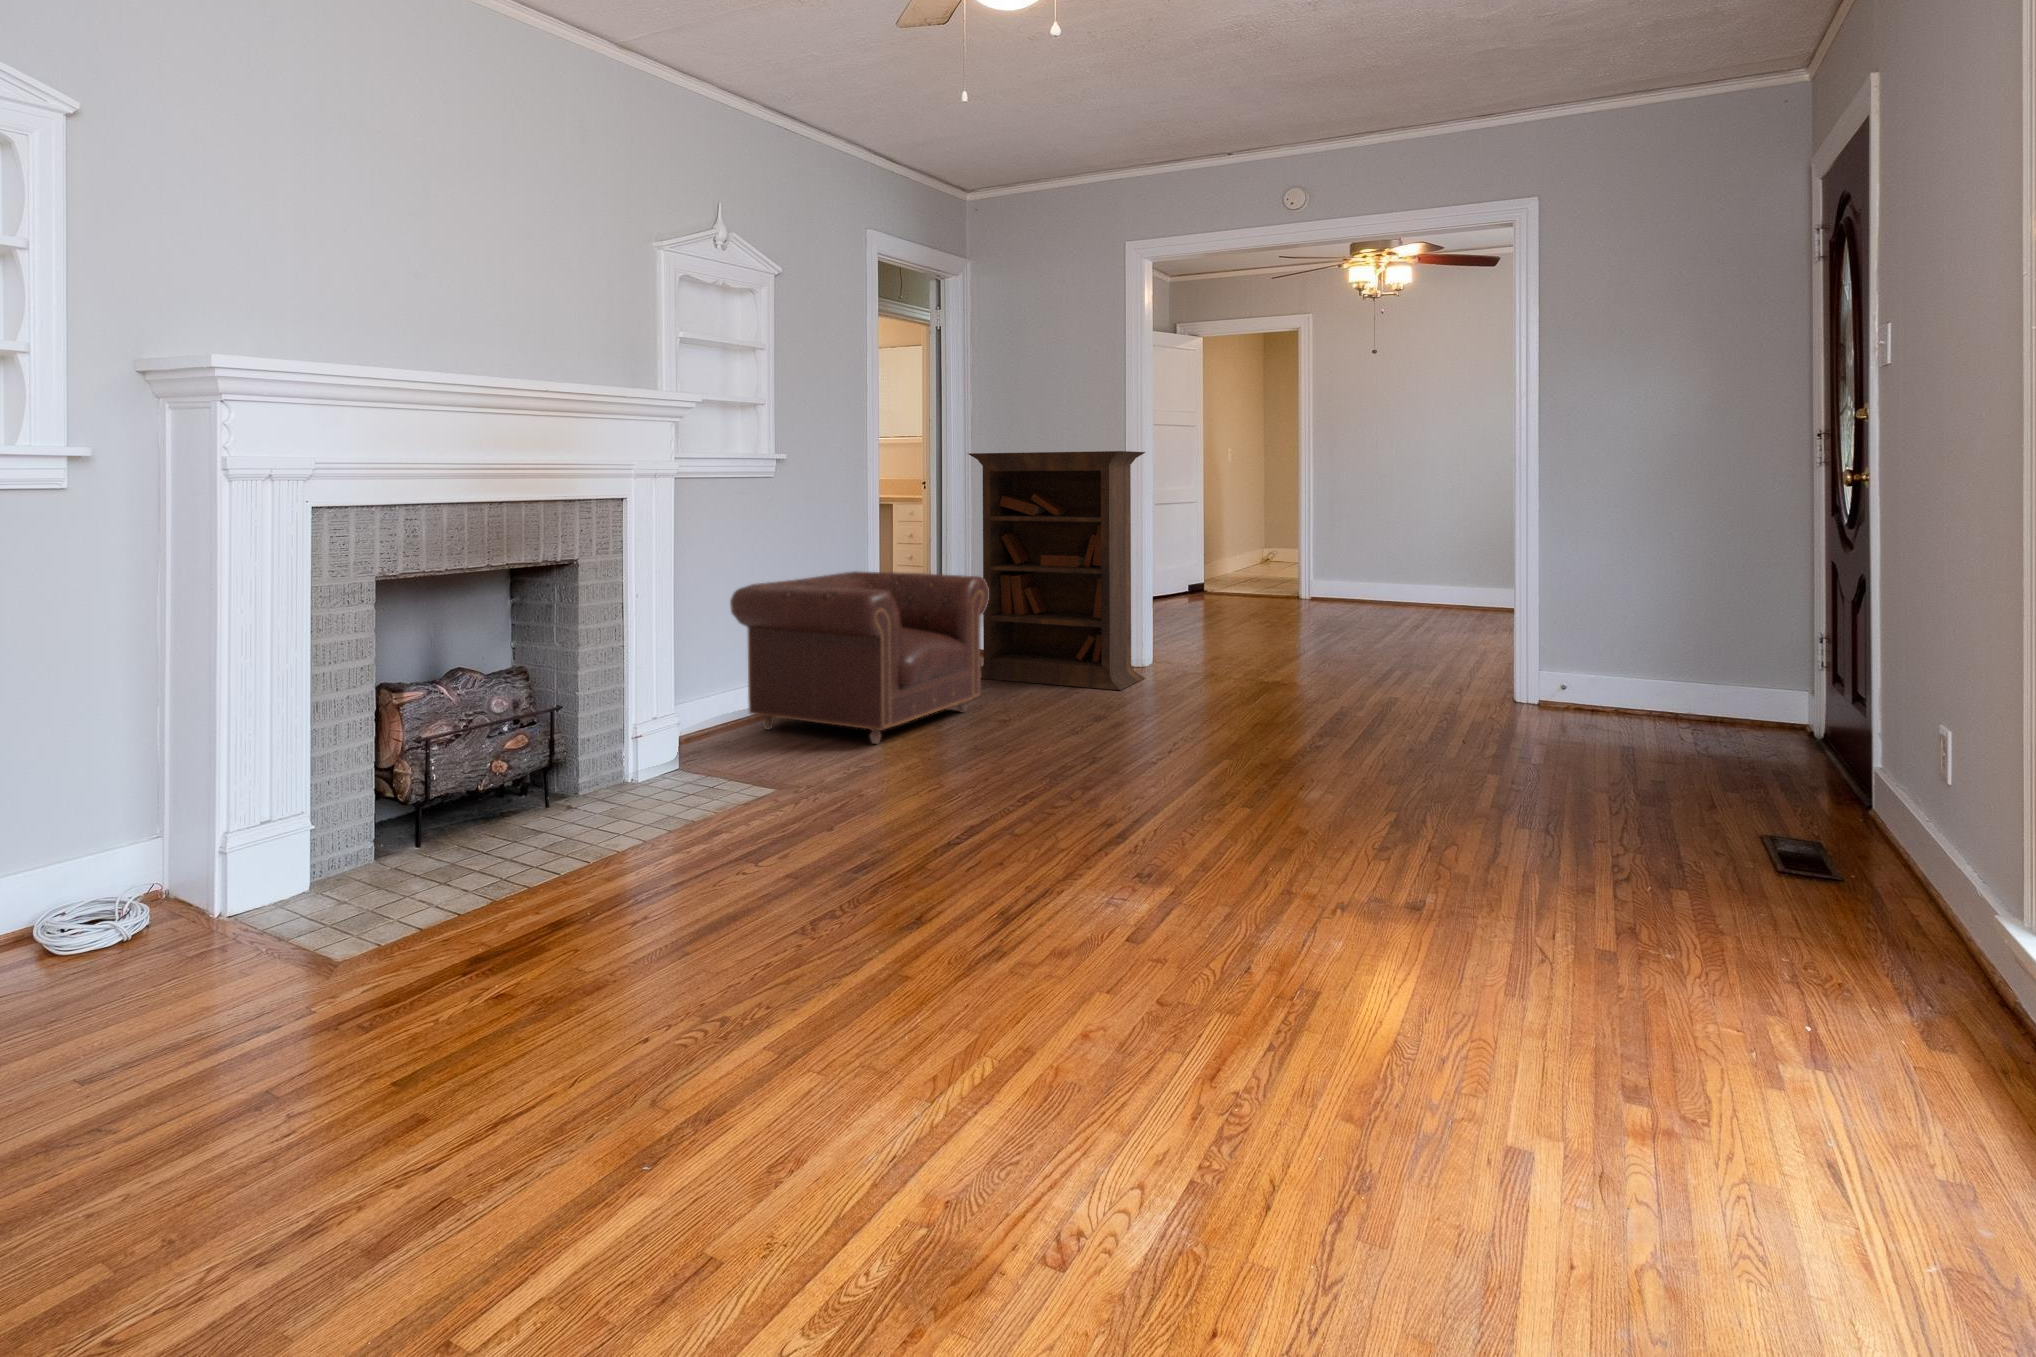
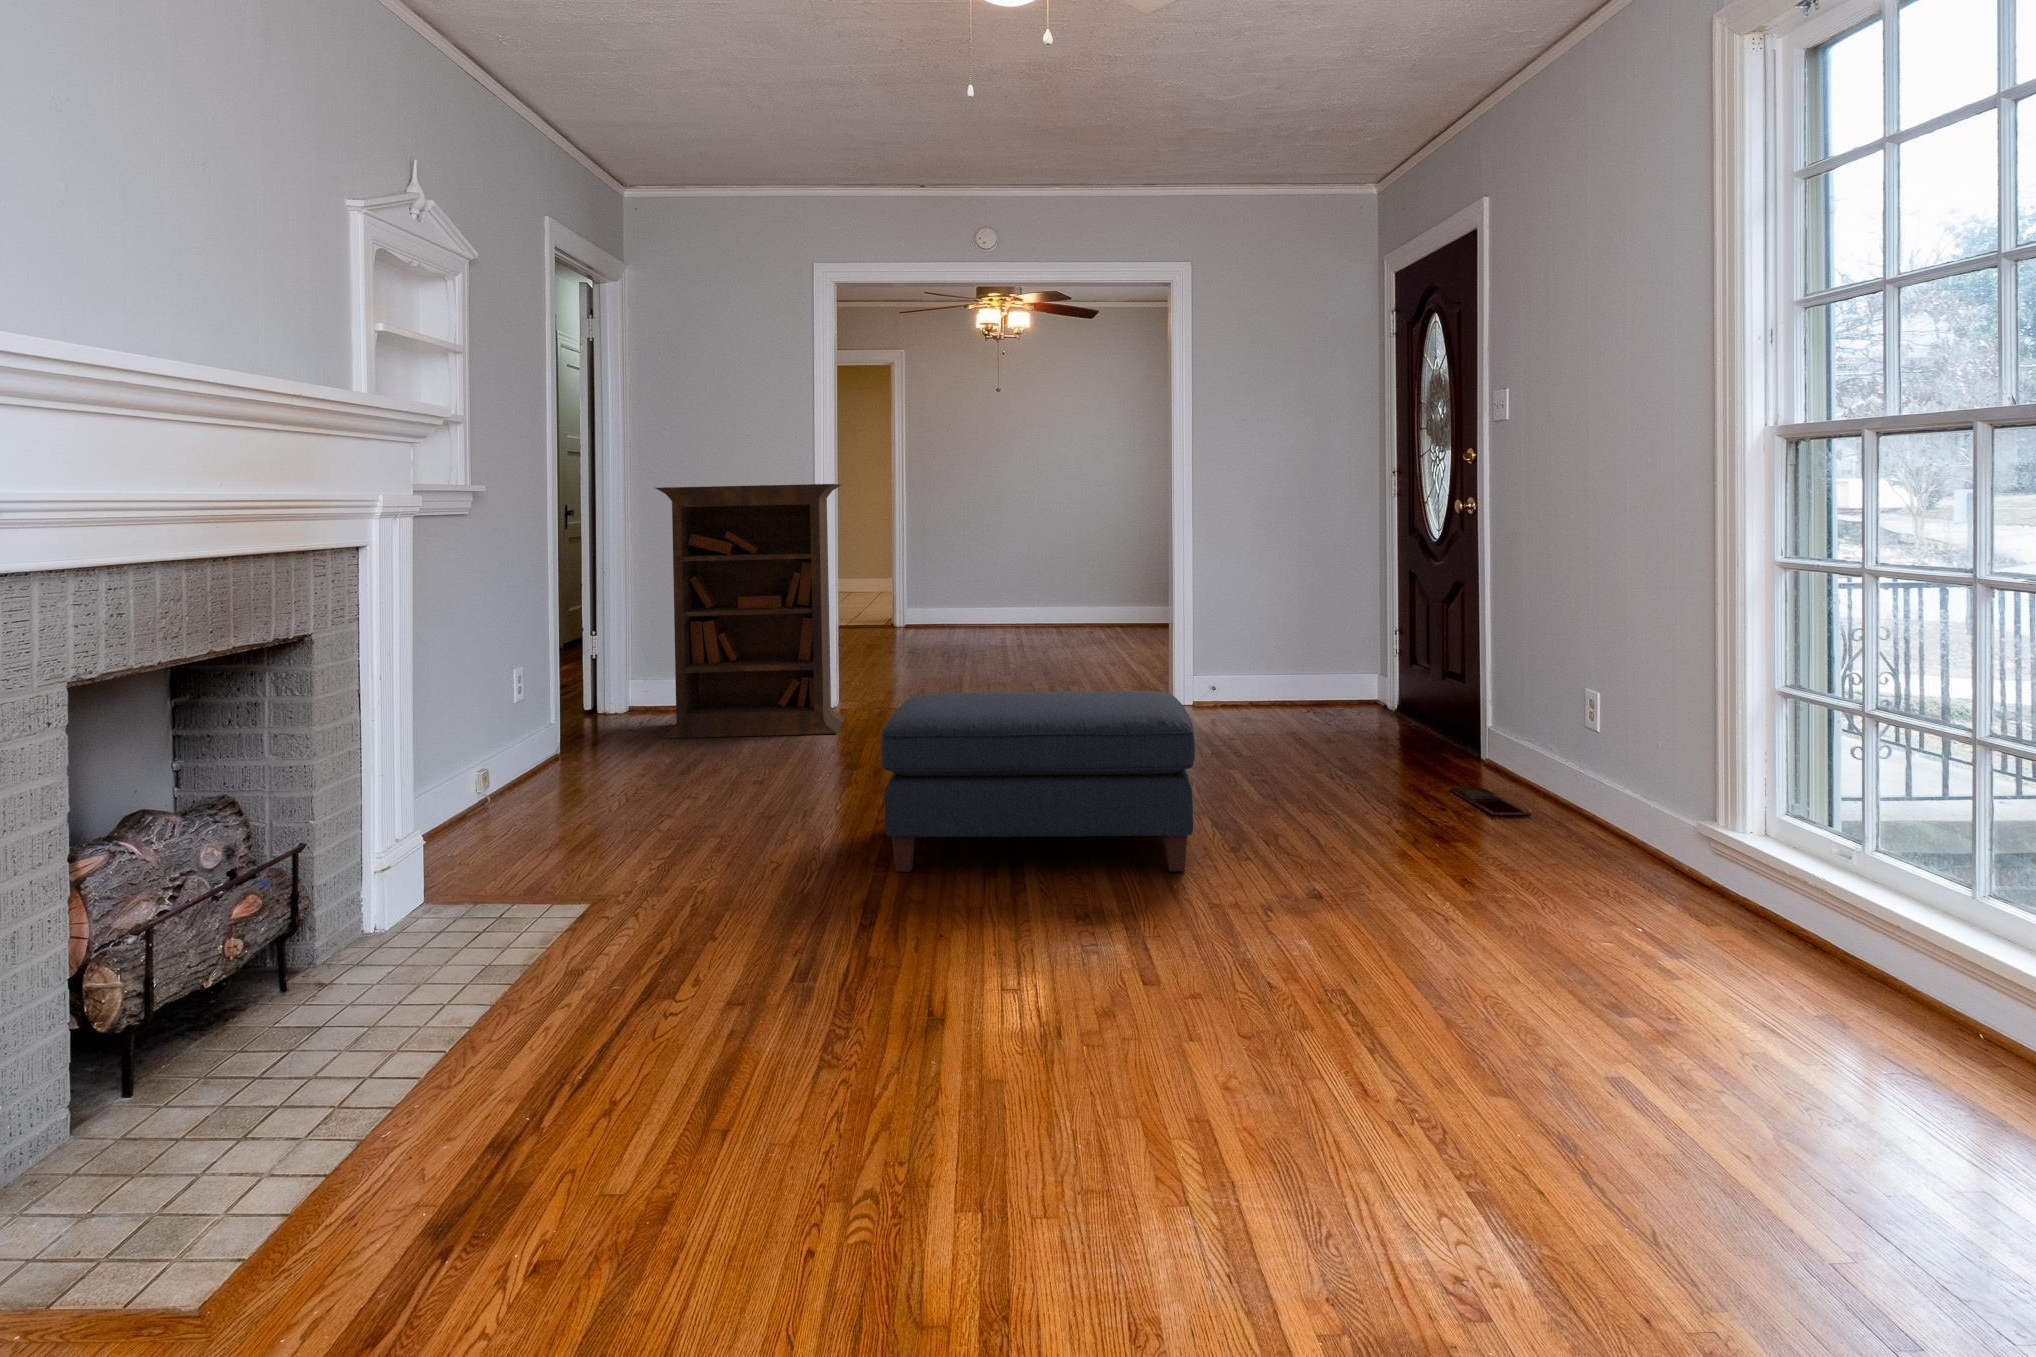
armchair: present [730,572,989,744] -> none [434,624,722,833]
ottoman: none [1017,652,1353,852] -> present [881,691,1195,872]

